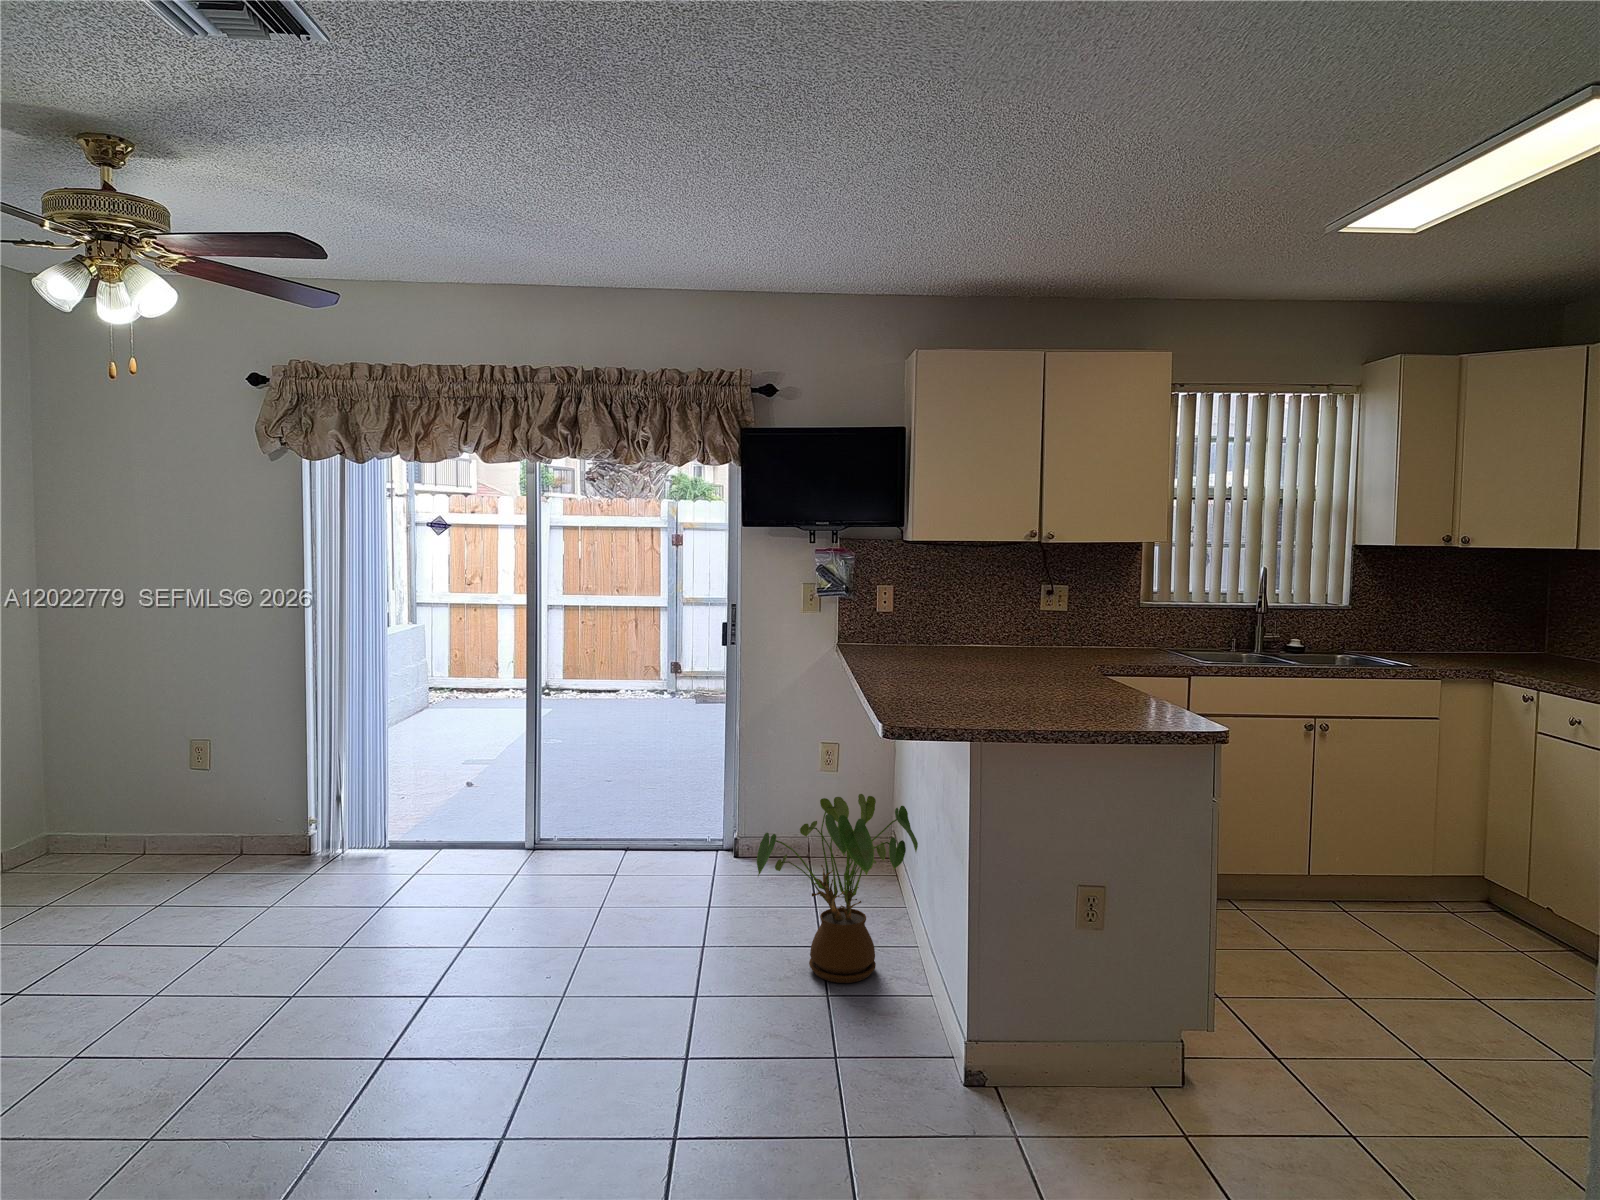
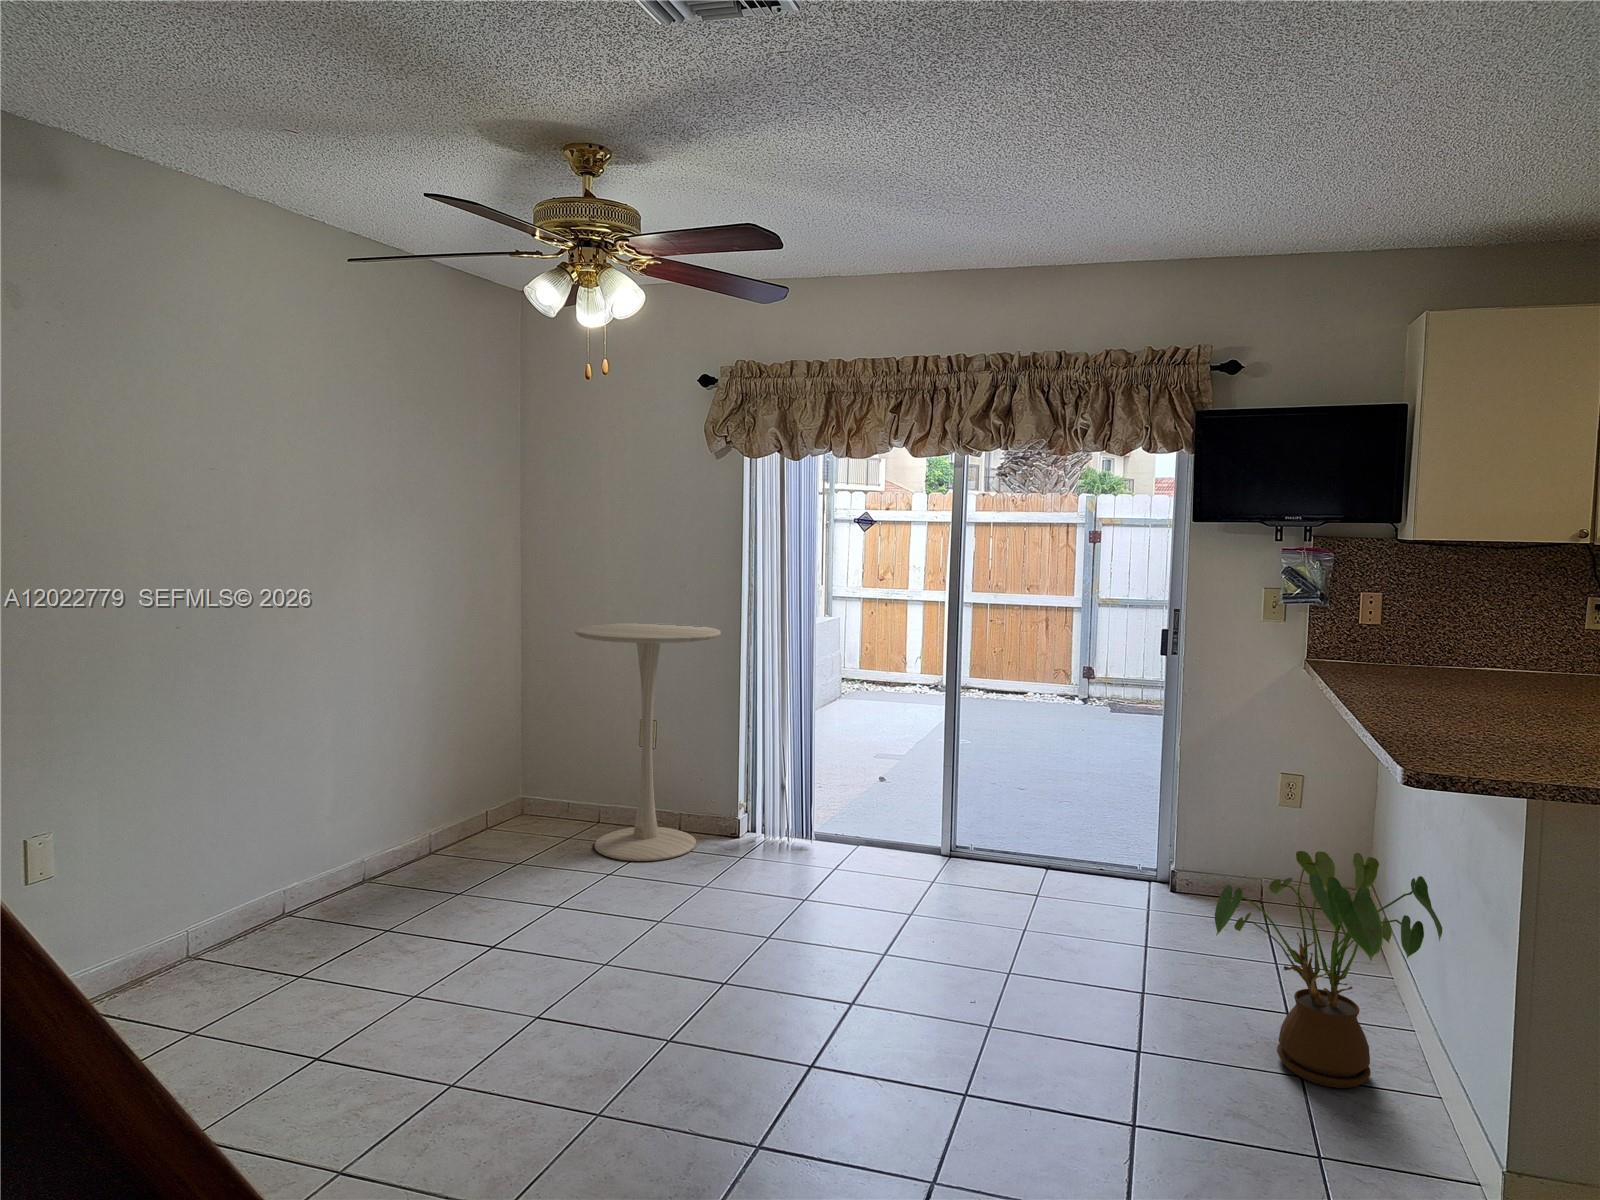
pedestal table: none [98,639,282,900] -> present [575,623,721,861]

